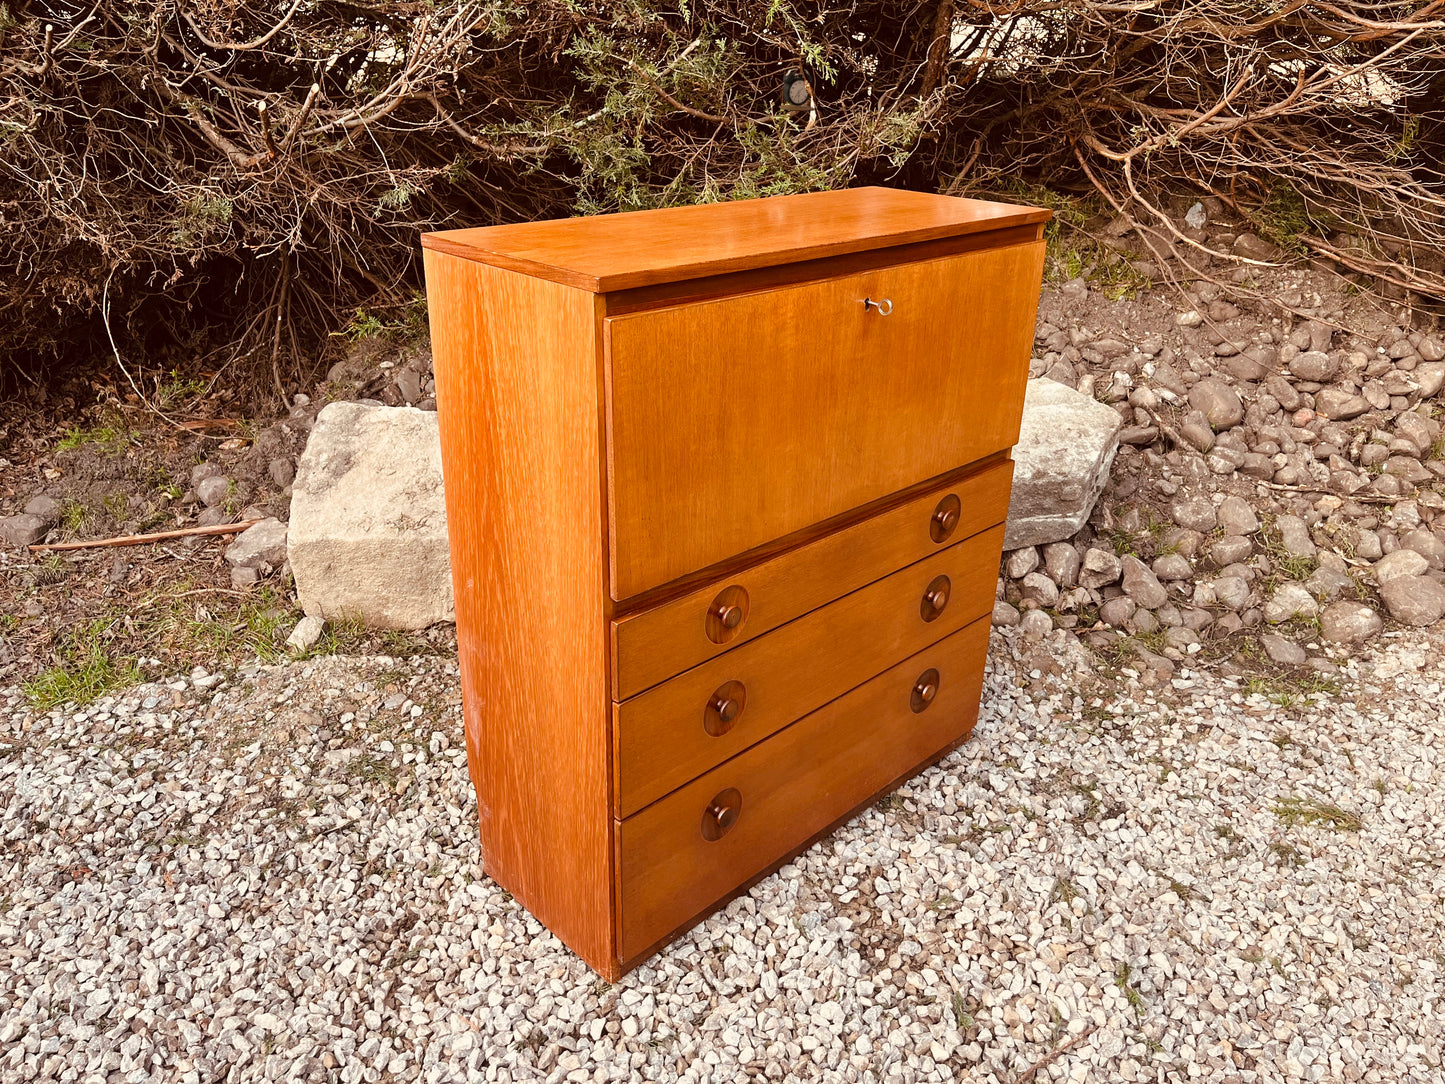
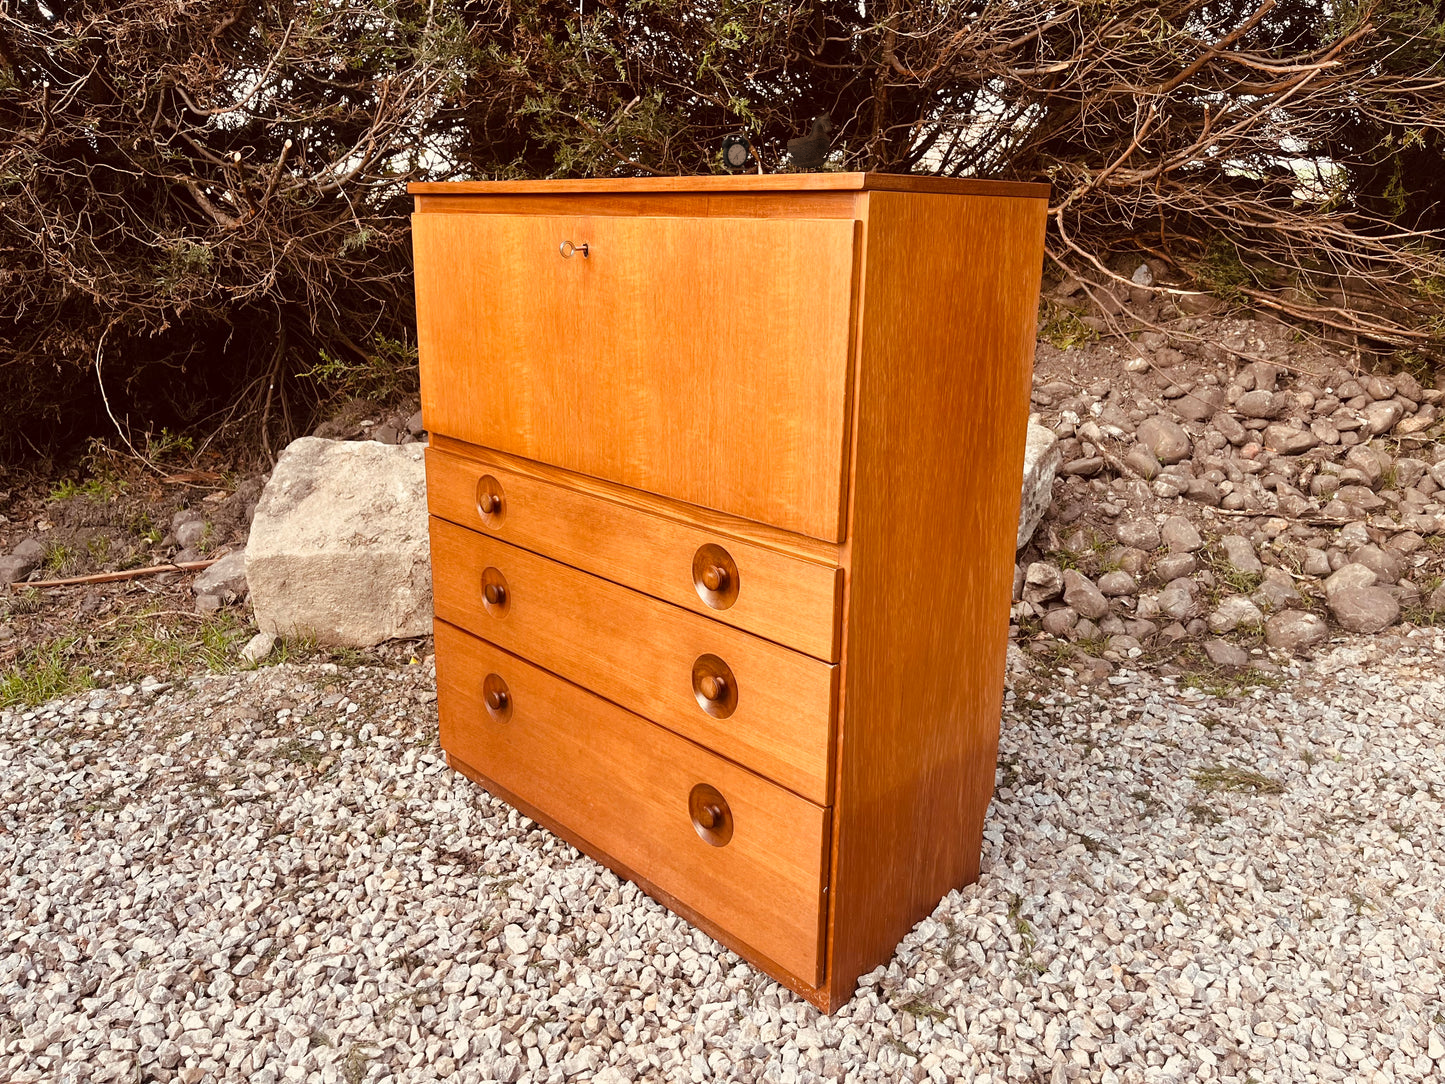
decorative bowl: none [843,35,900,100] -> present [787,112,832,168]

